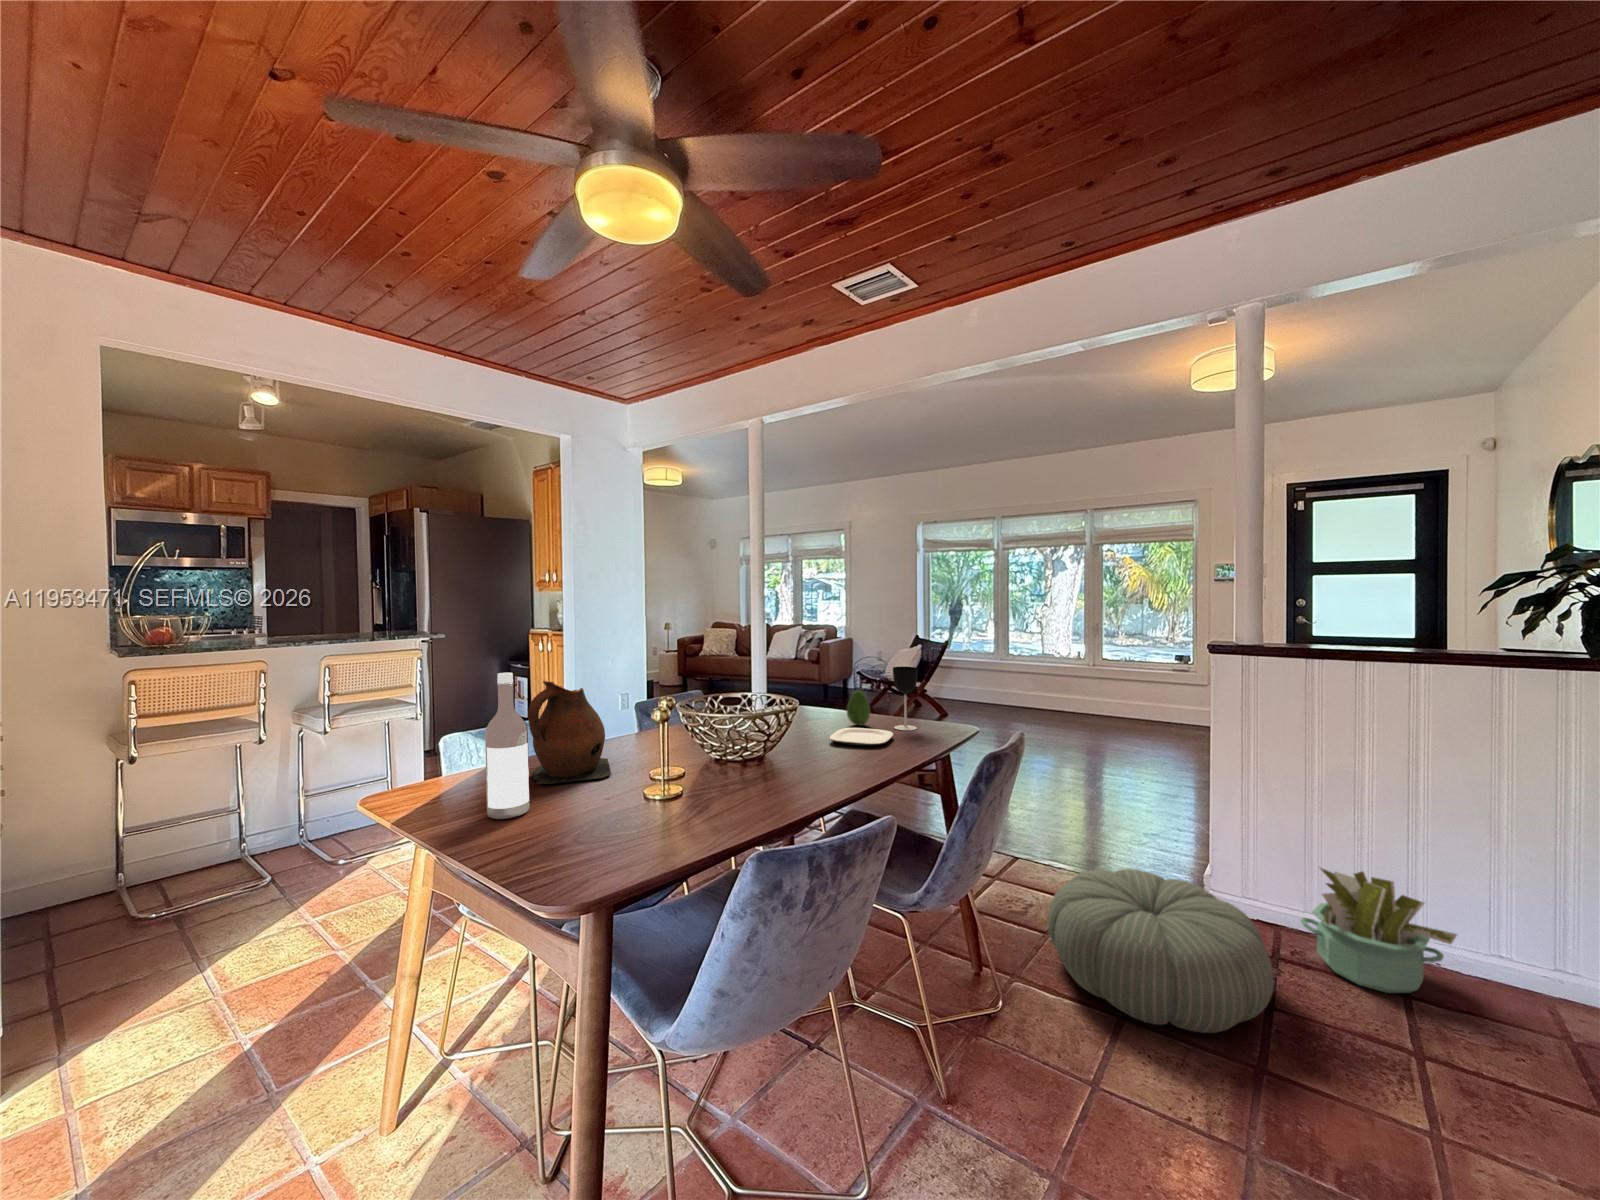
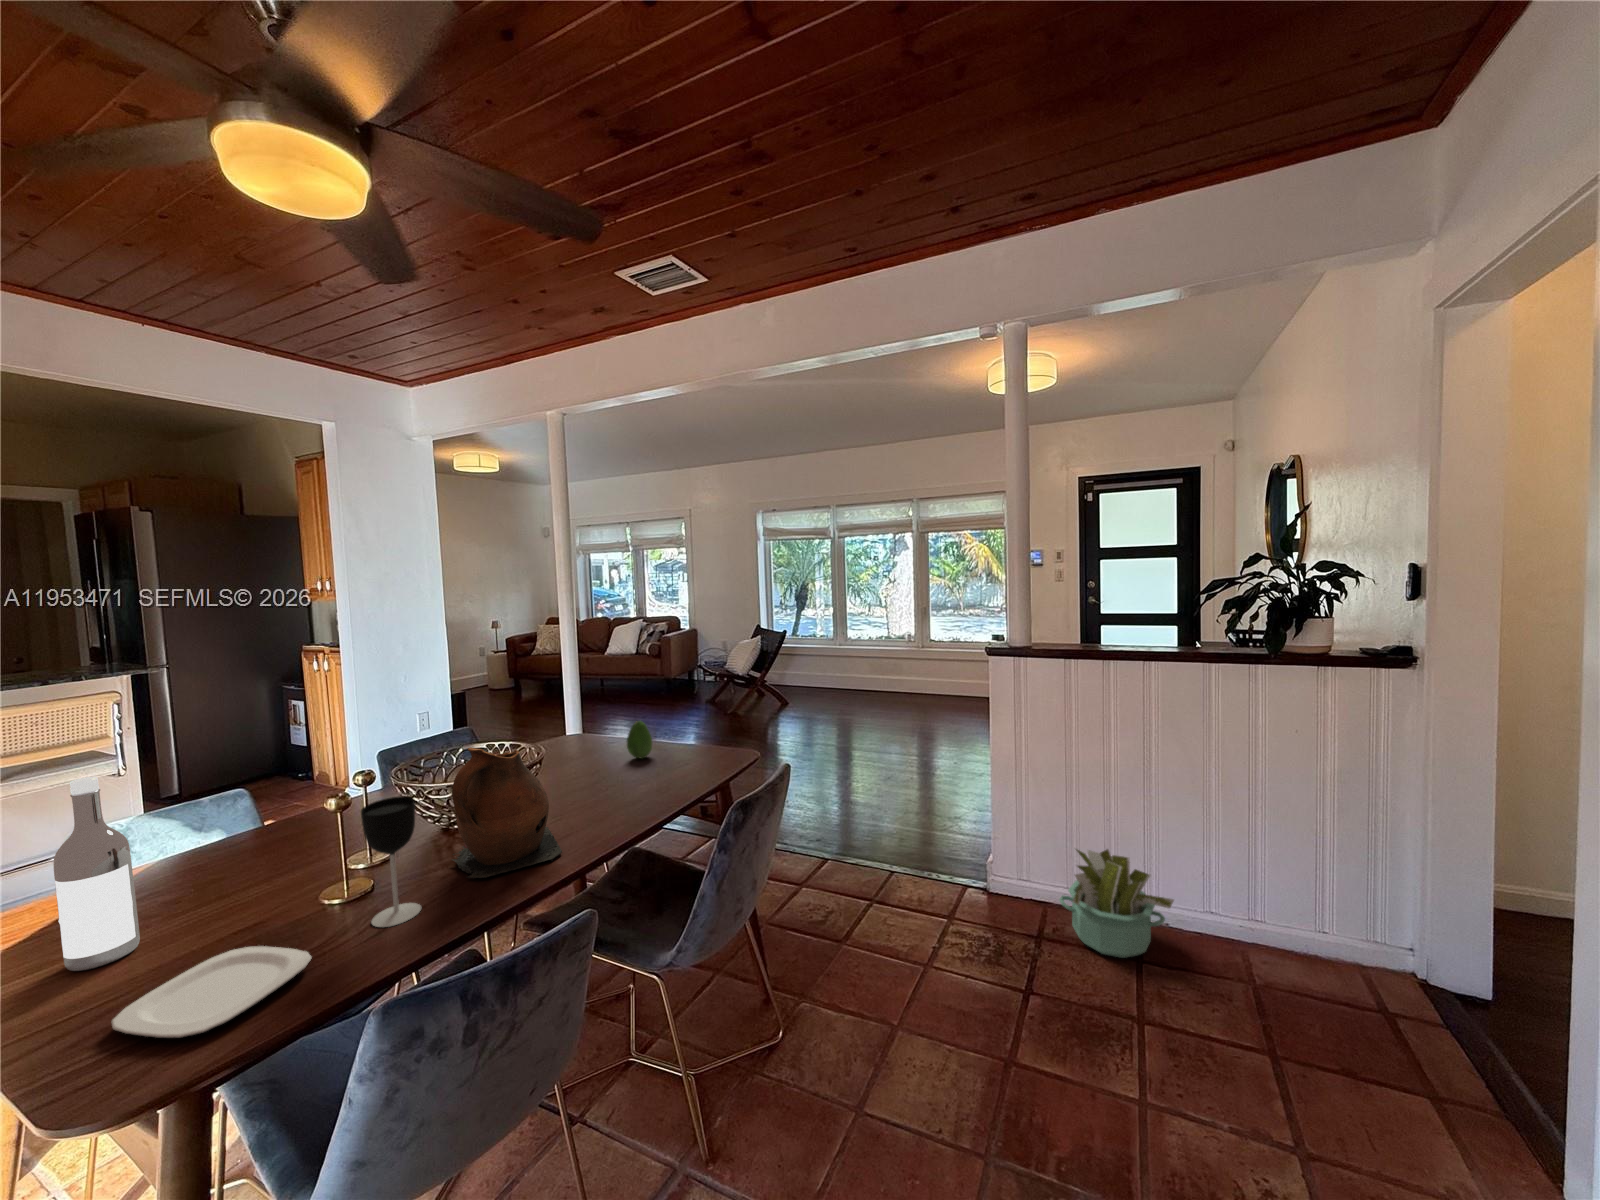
wine glass: present [893,667,918,730] -> present [361,796,421,927]
ceramic pitcher: present [528,681,611,784] -> present [451,748,562,878]
plate: present [830,728,893,746] -> present [111,946,312,1038]
pouf: present [1048,869,1274,1033] -> none [837,870,1027,1031]

